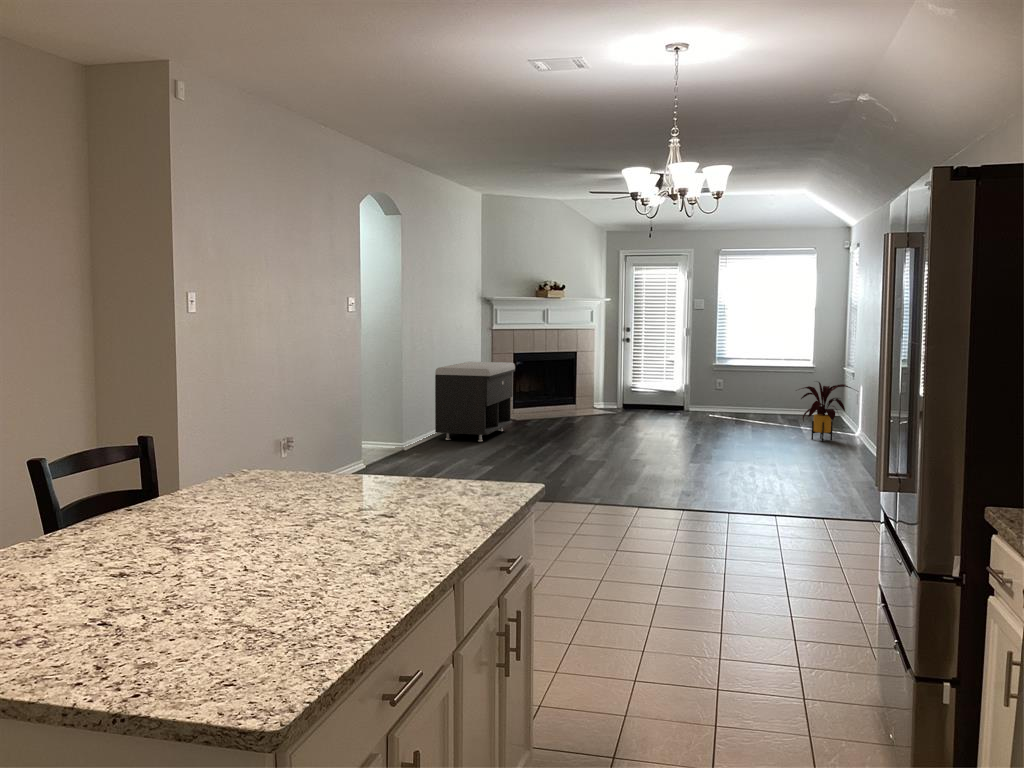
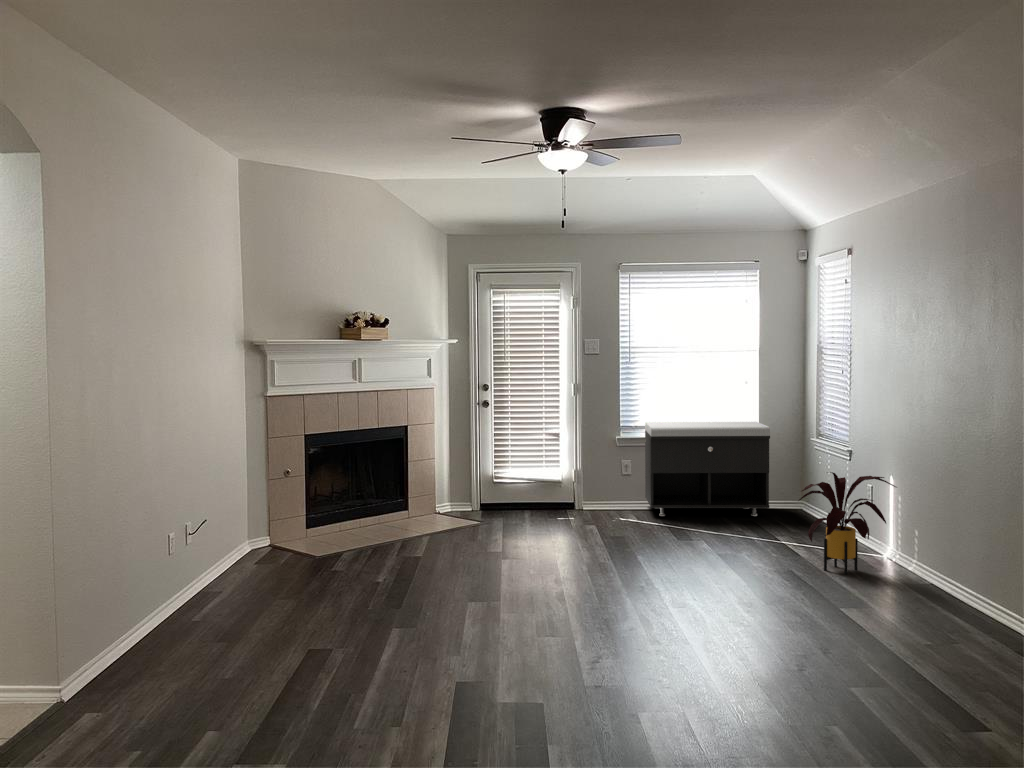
storage bench: present [435,362,515,442] -> present [645,422,770,516]

